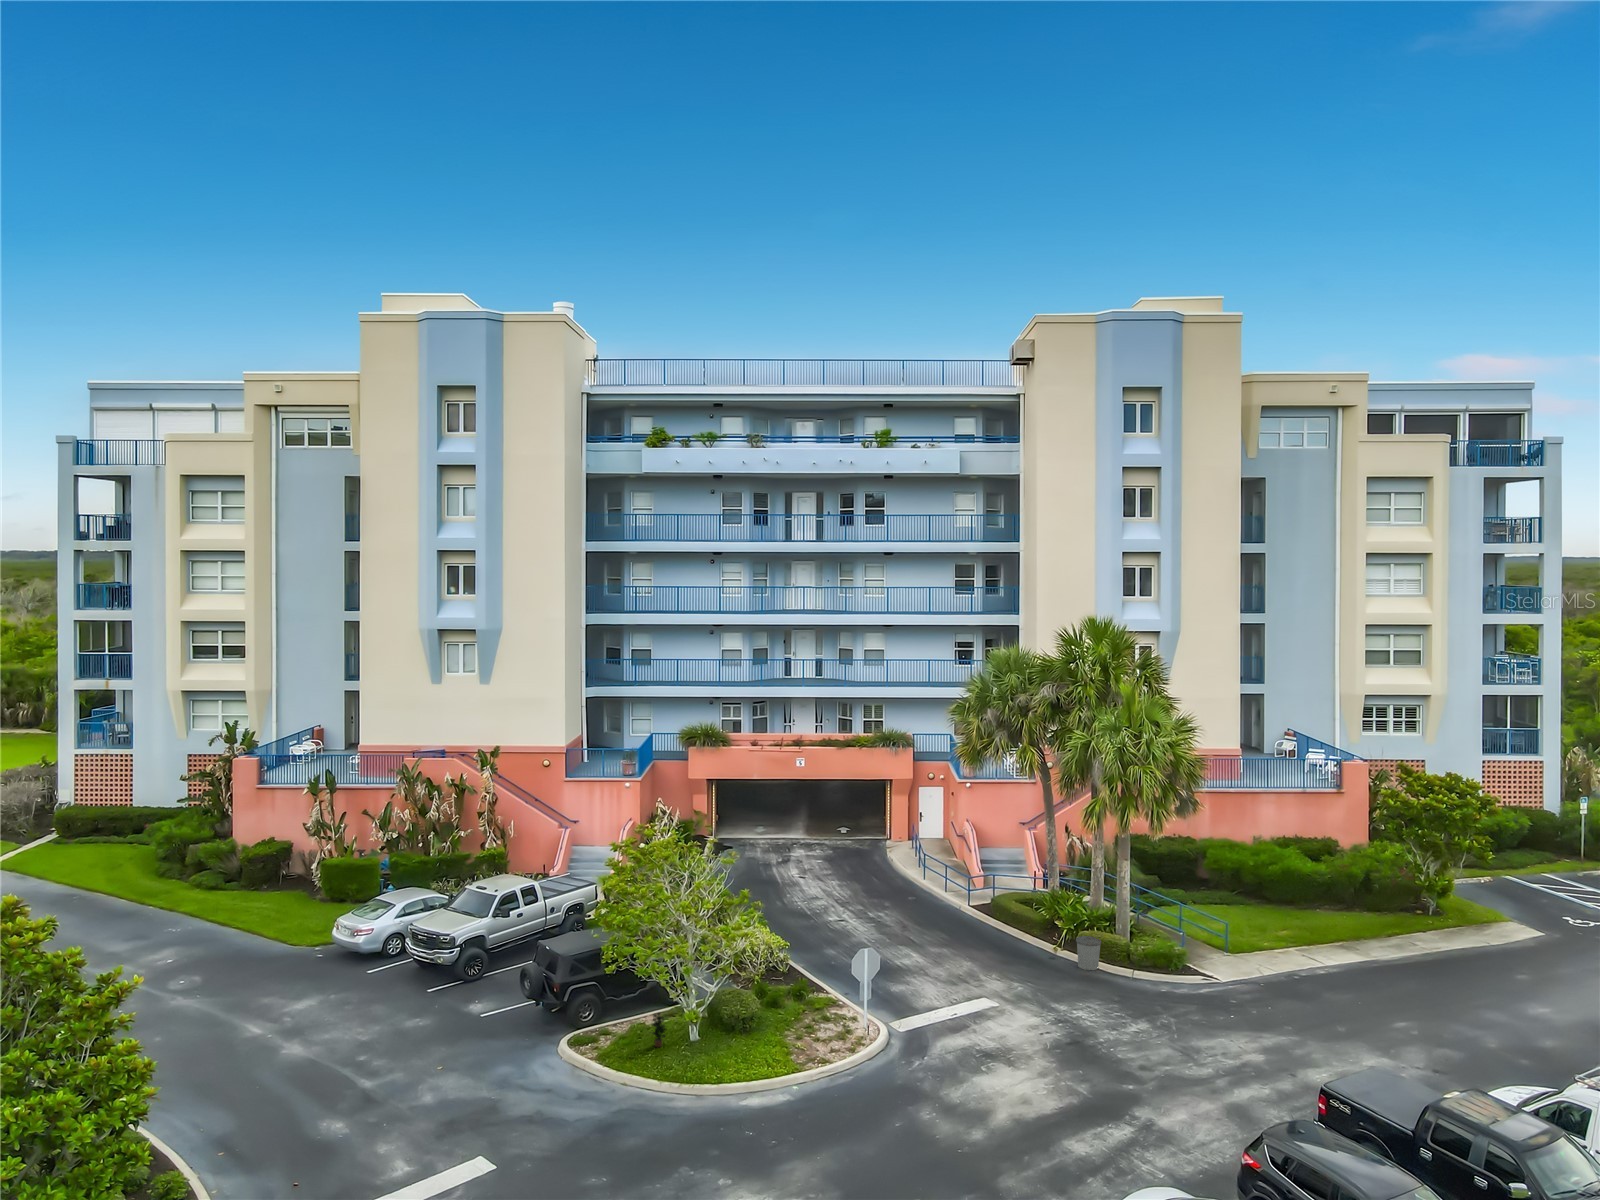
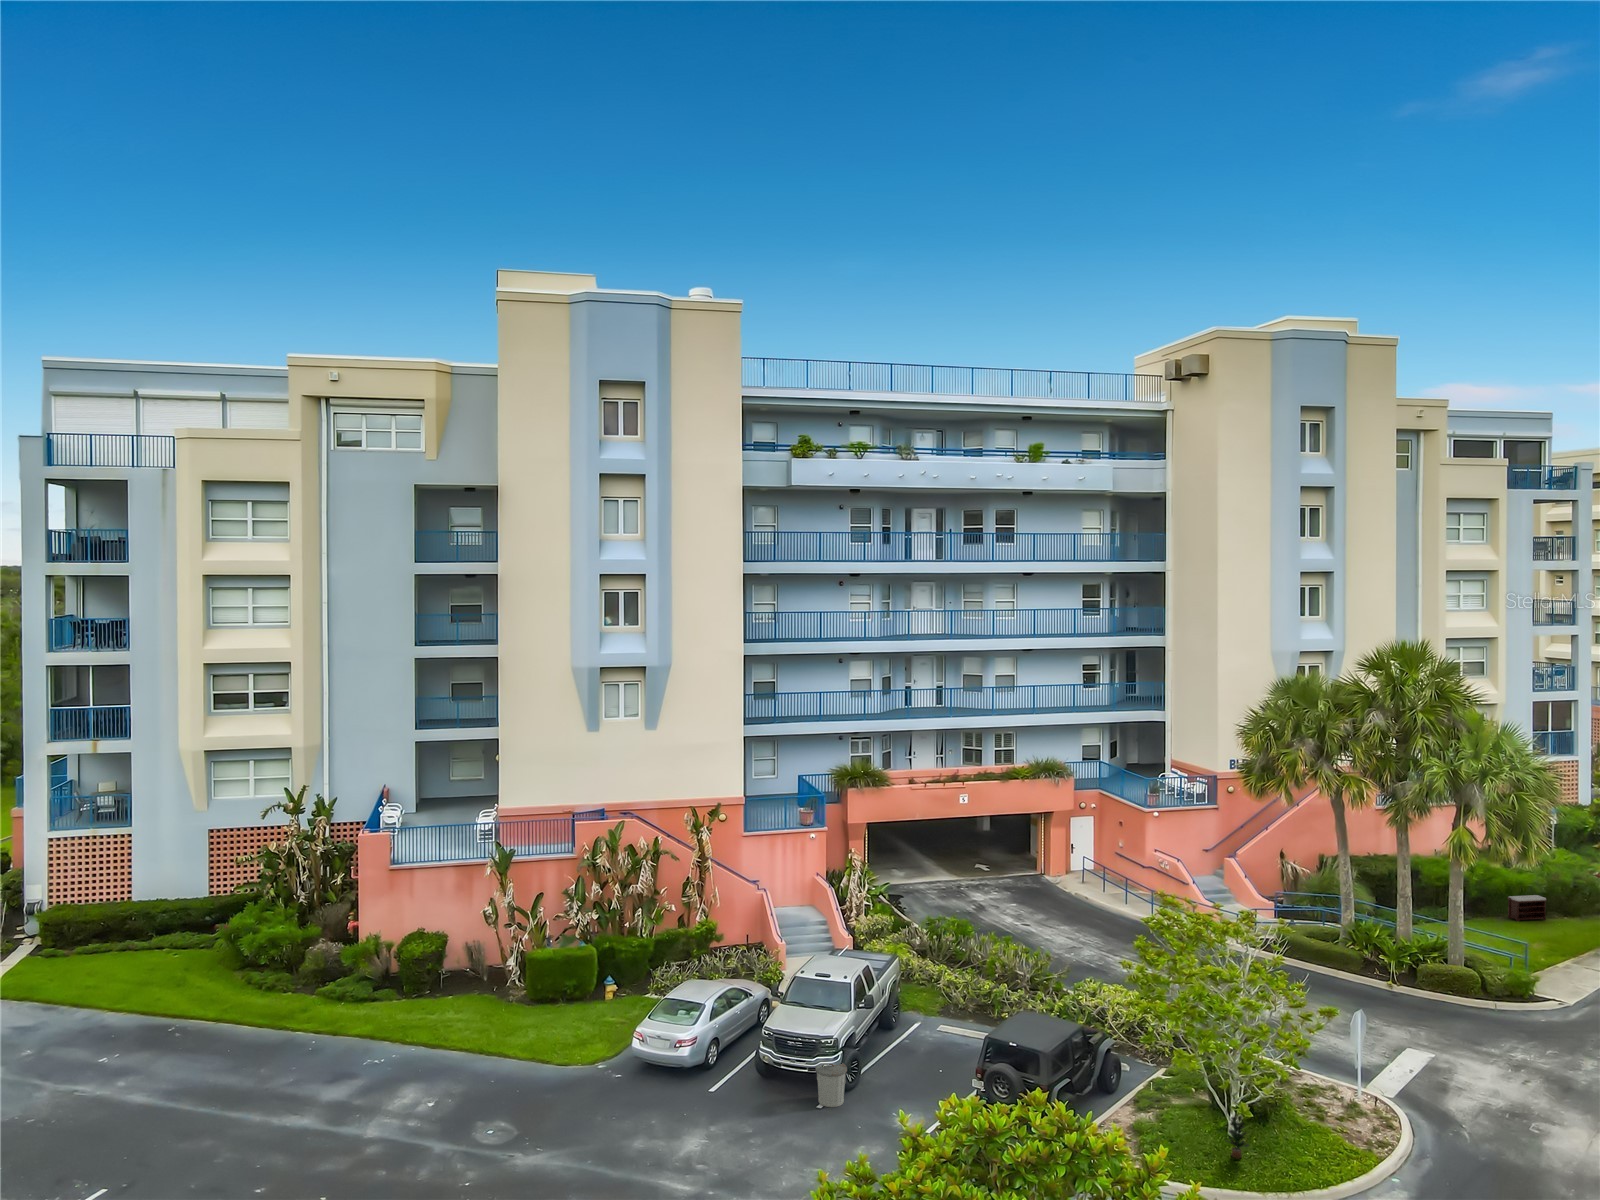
bench: none [1305,889,1347,917] -> present [1507,895,1547,921]
trash can: present [1076,936,1101,970] -> present [815,1063,847,1107]

